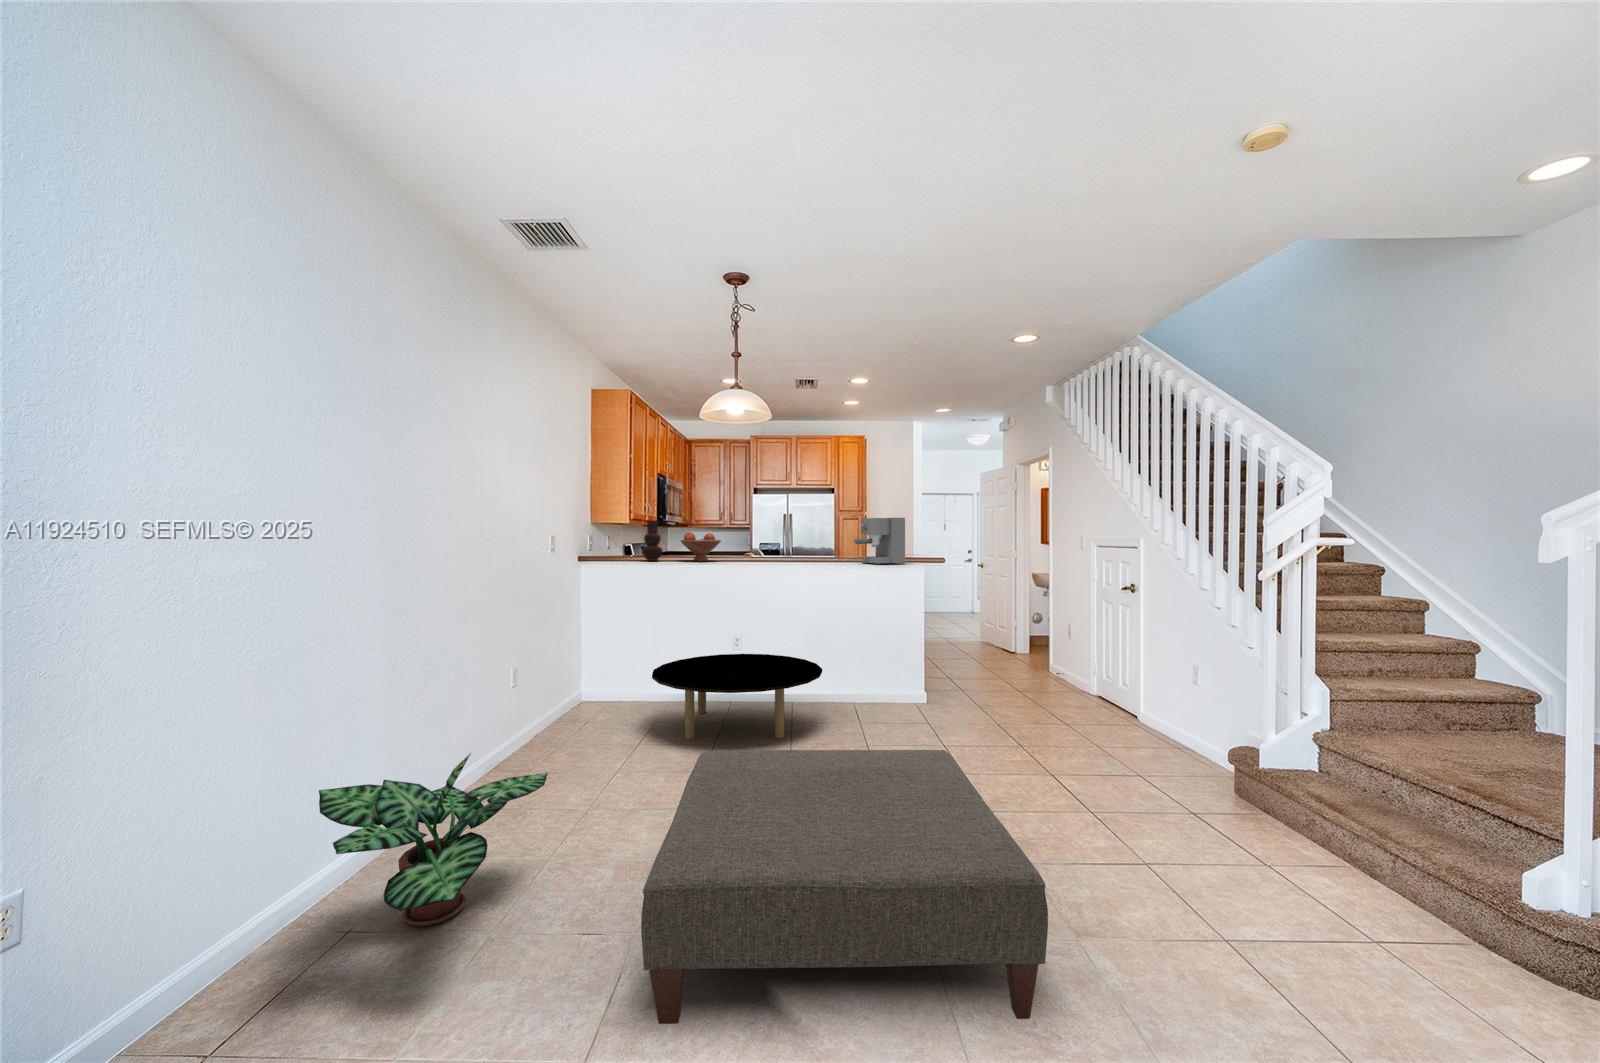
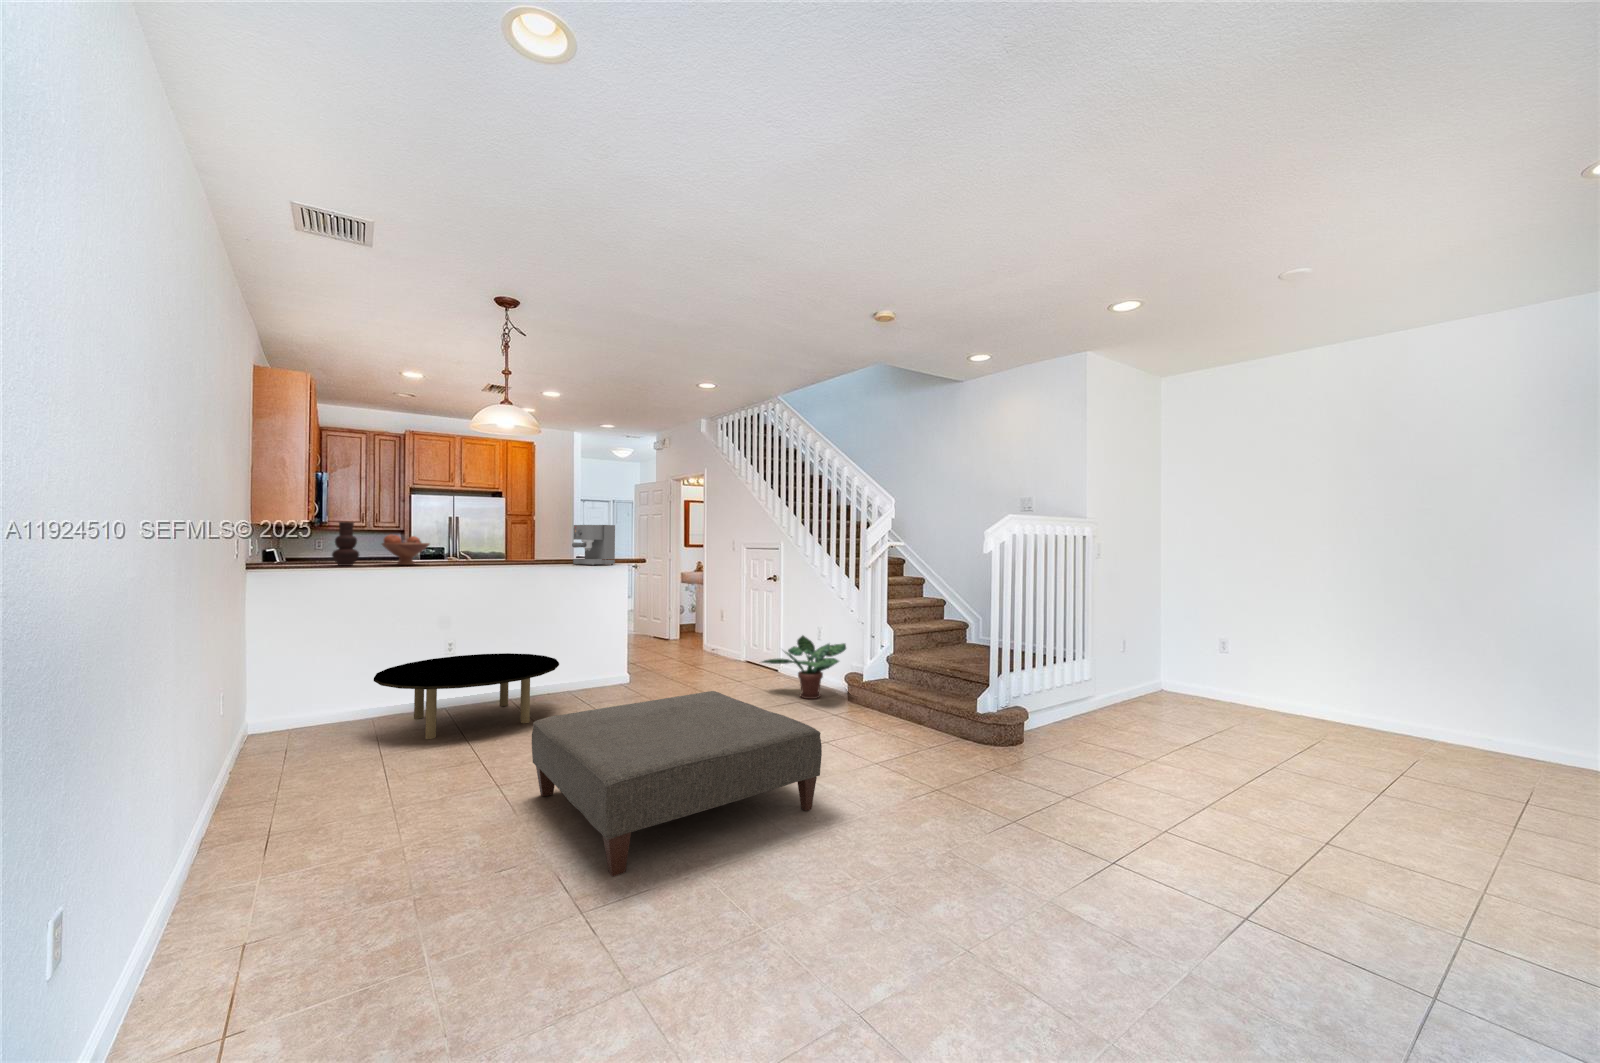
potted plant: present [319,753,548,927] -> present [762,636,846,699]

